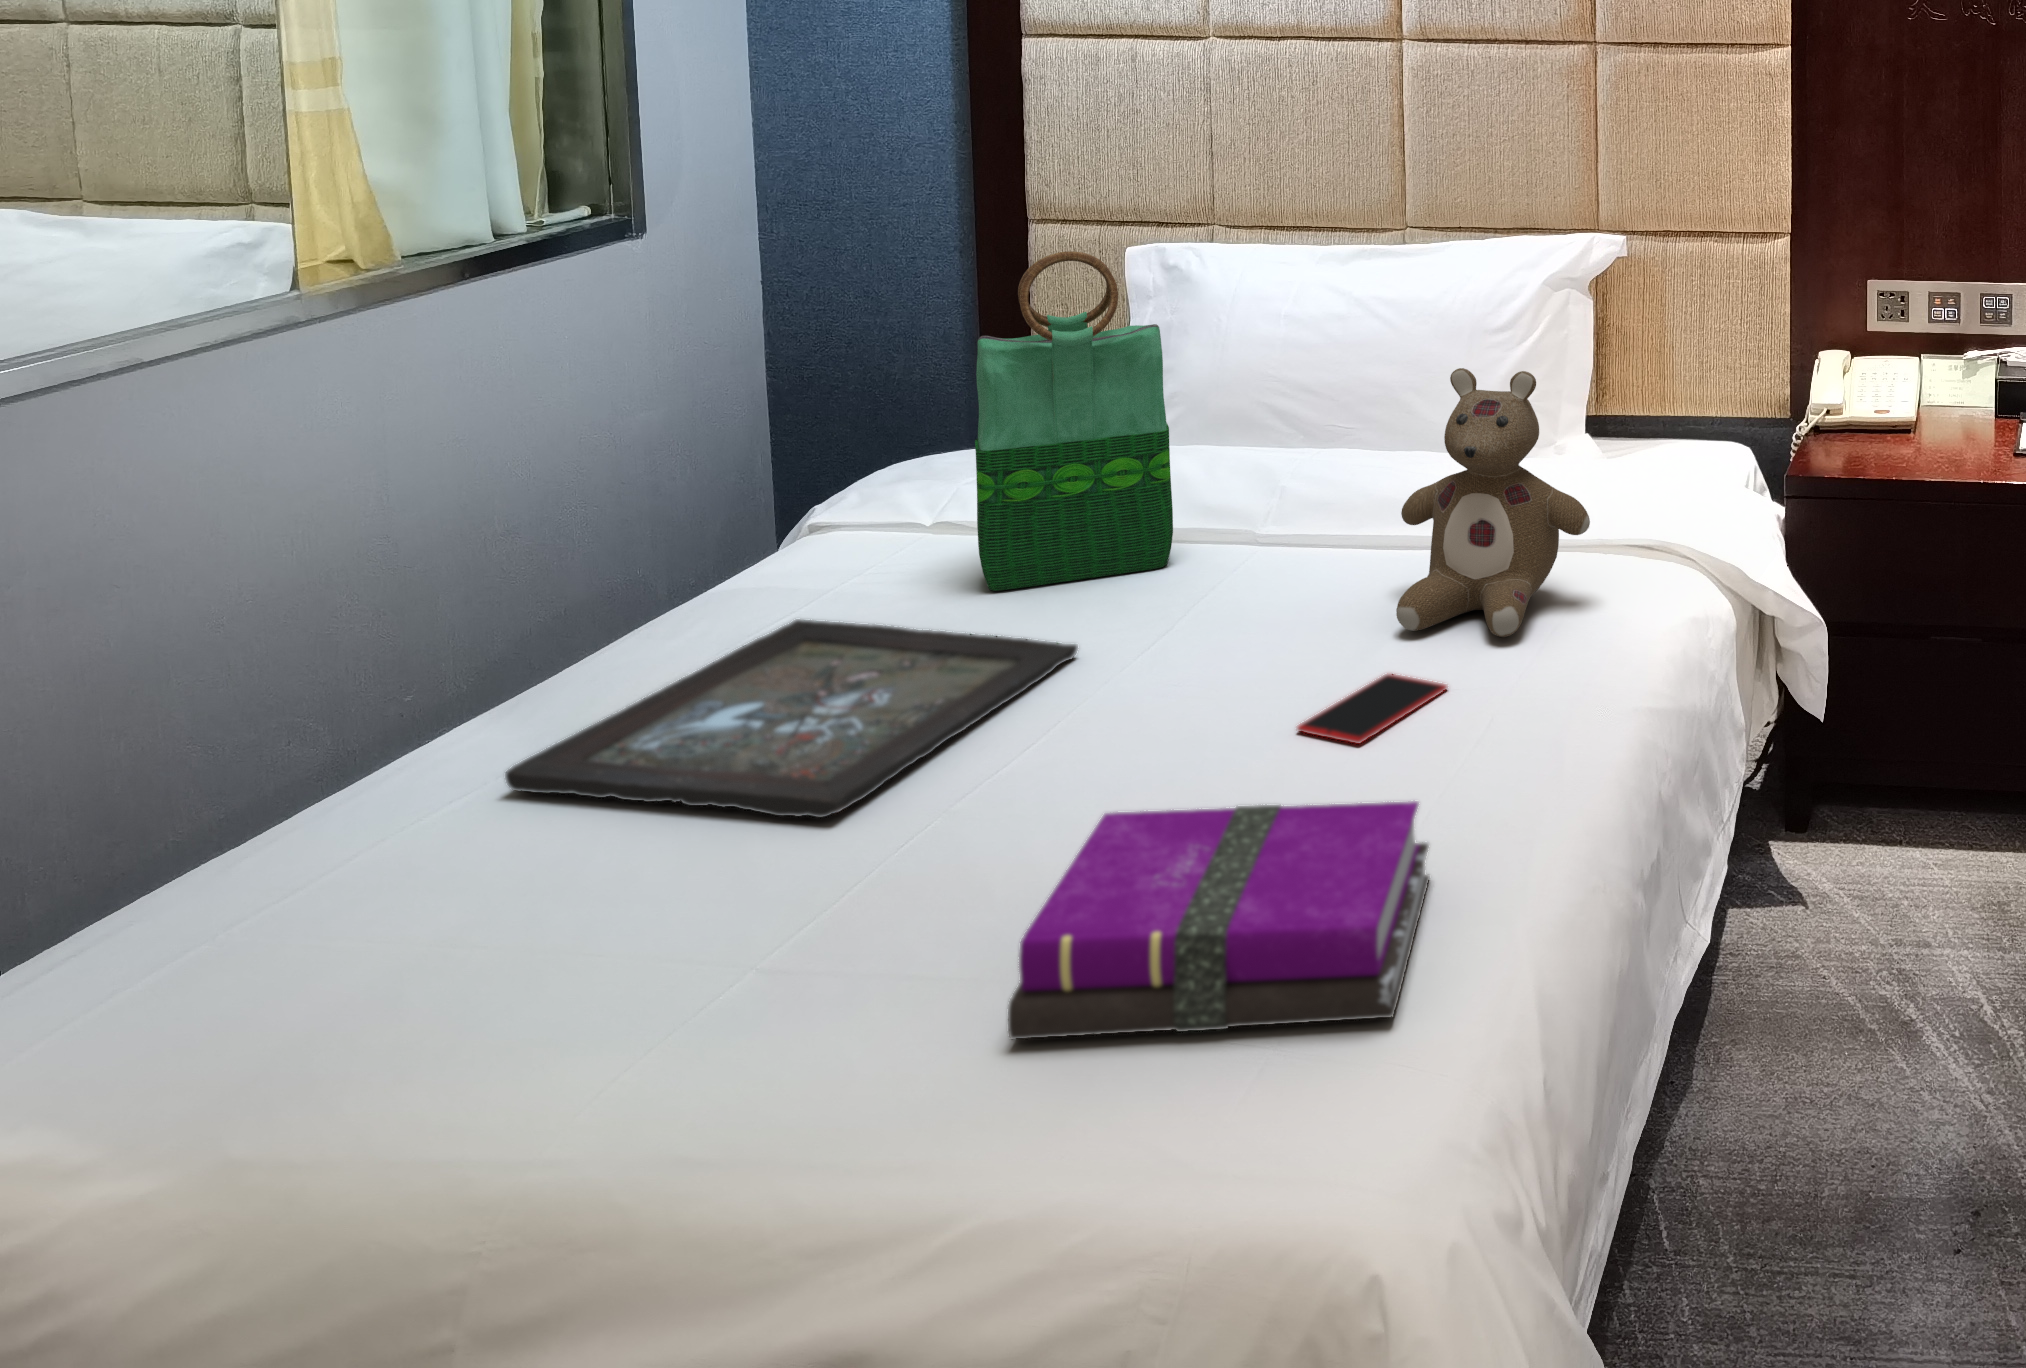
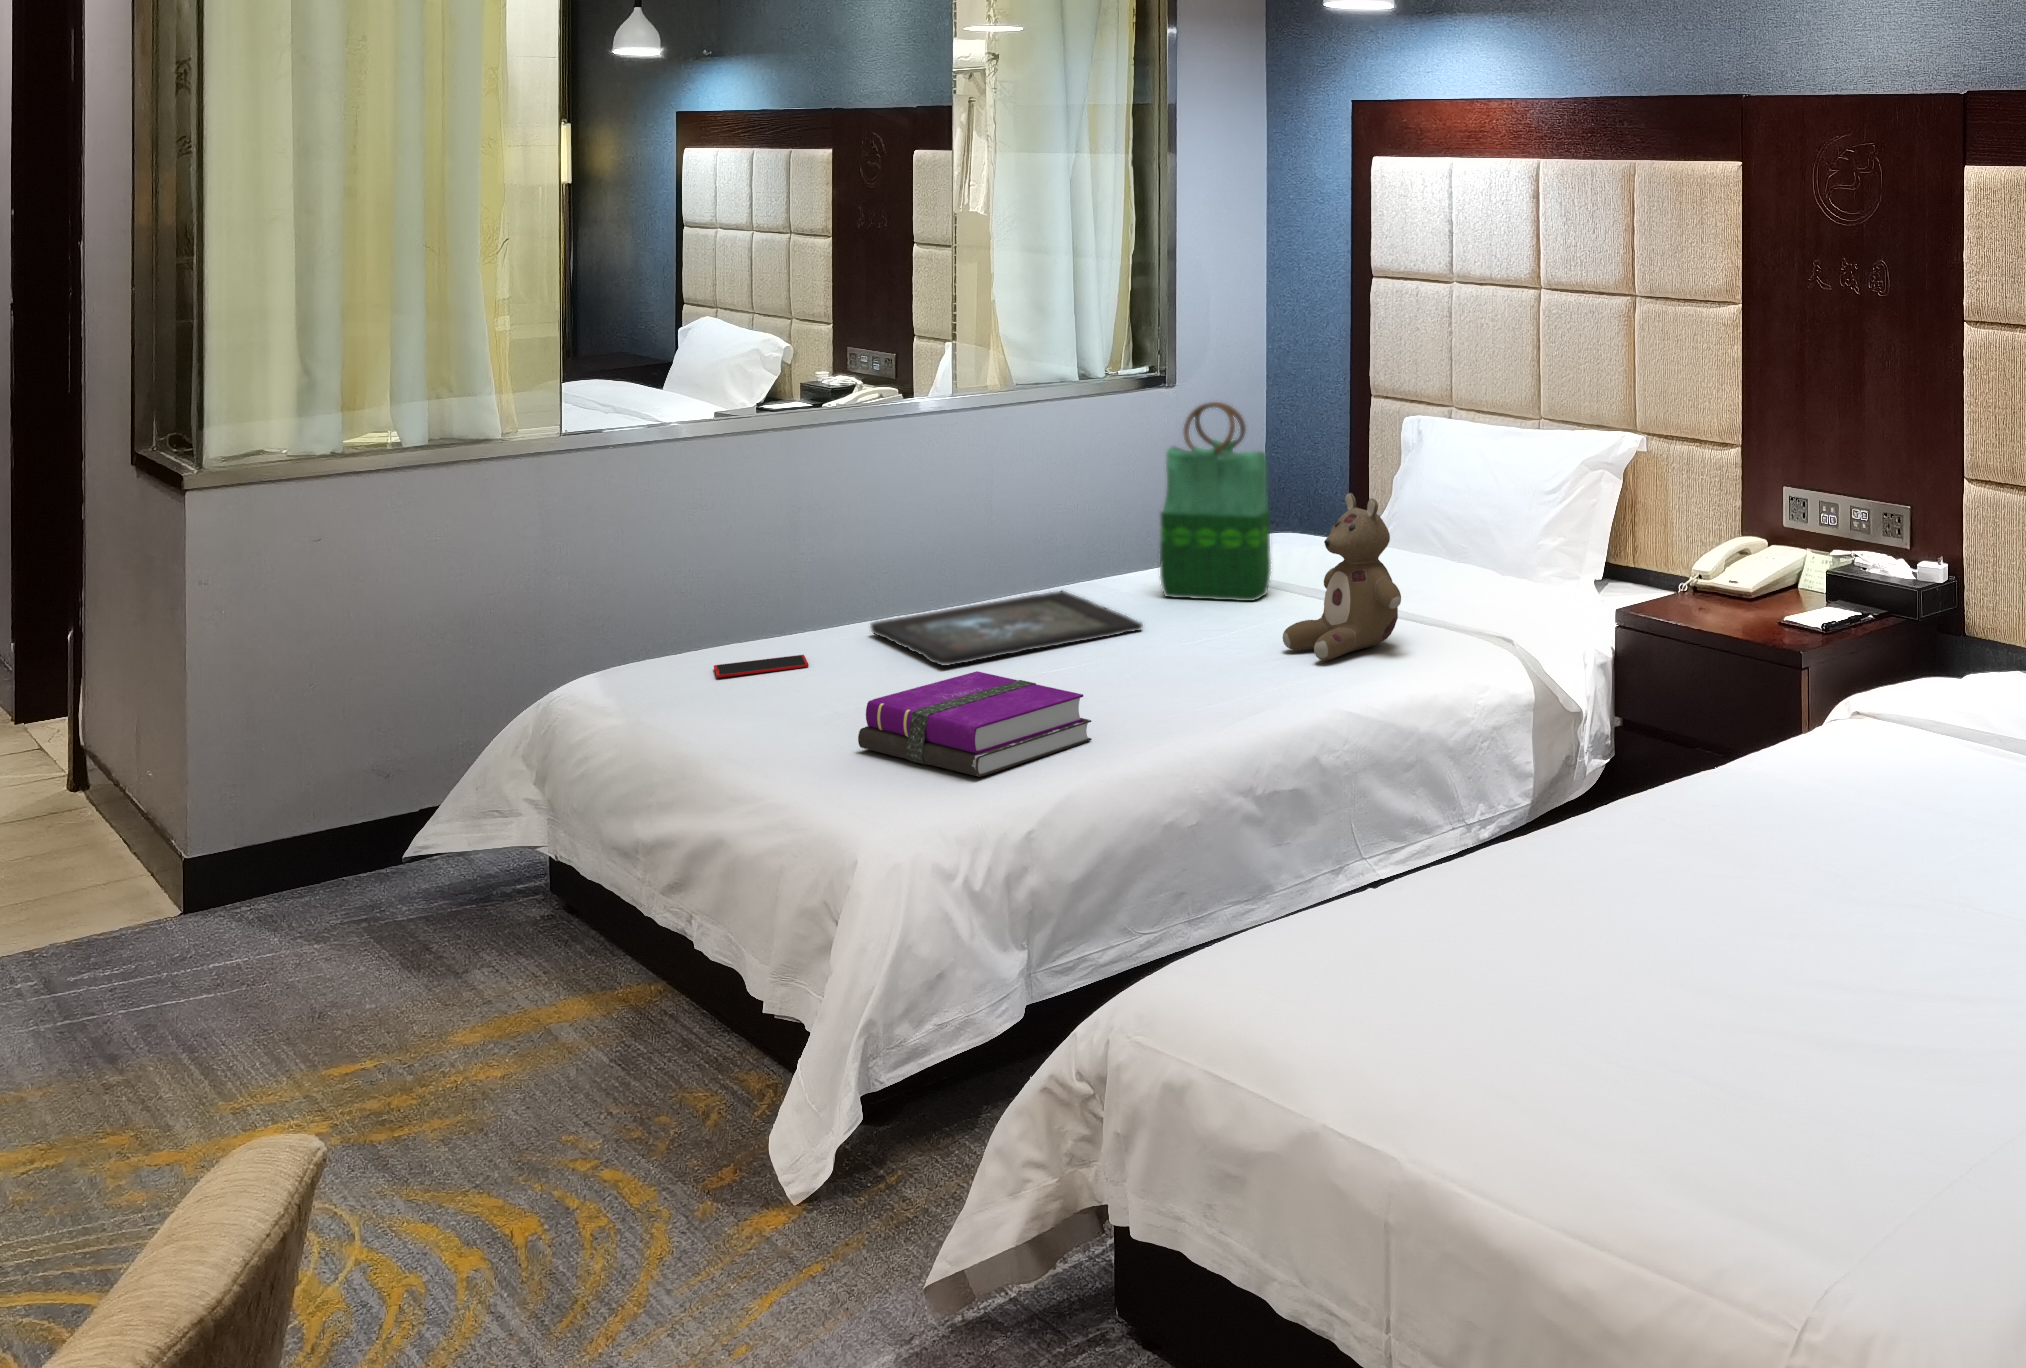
smartphone: present [1297,673,1447,743] -> present [714,655,809,678]

